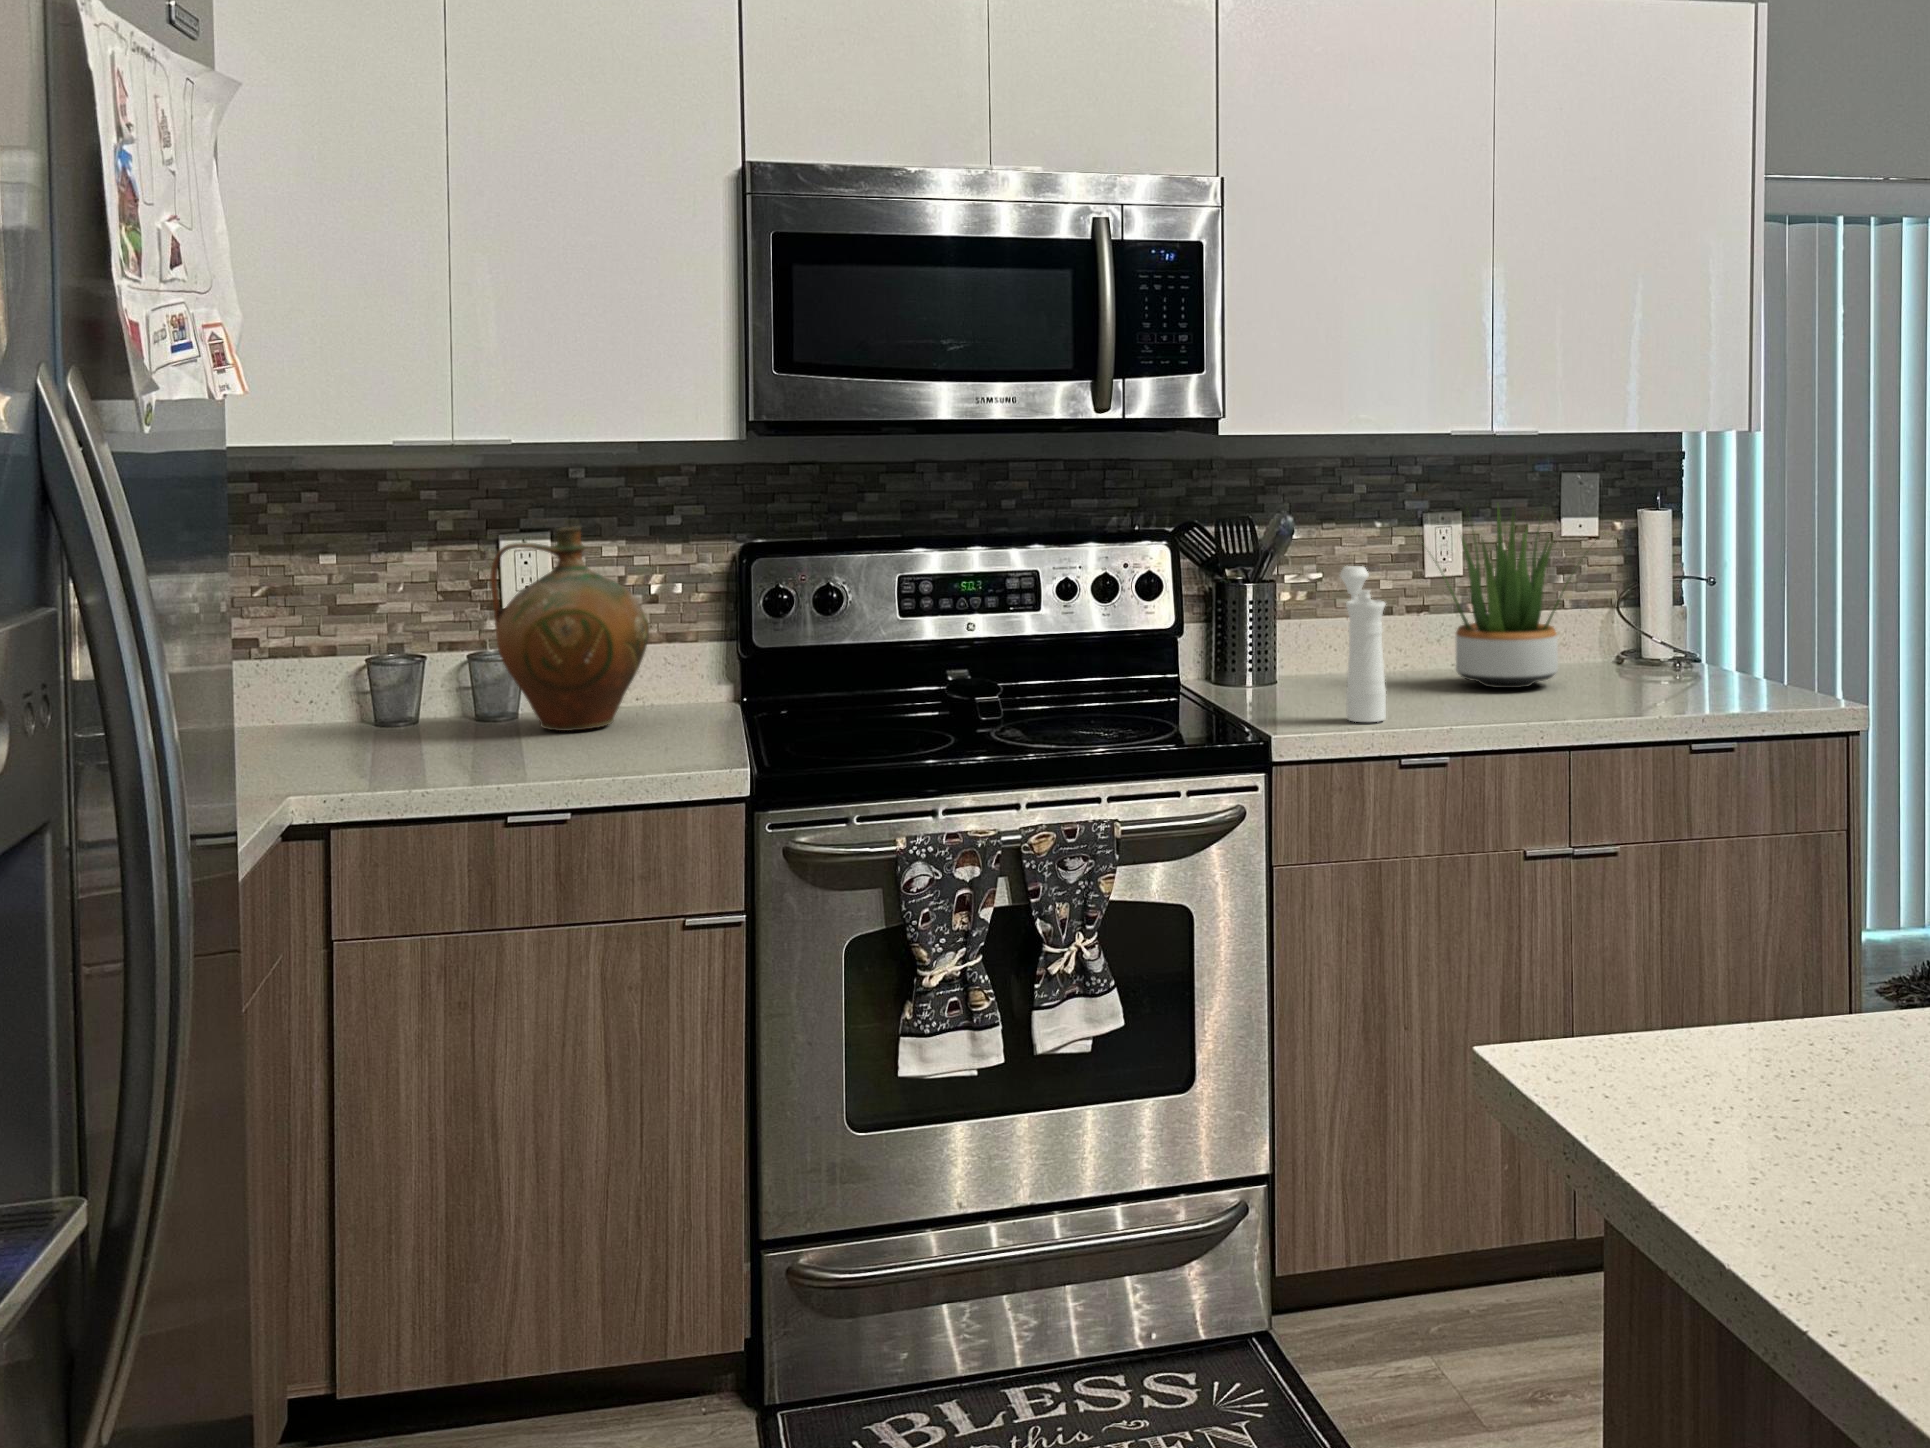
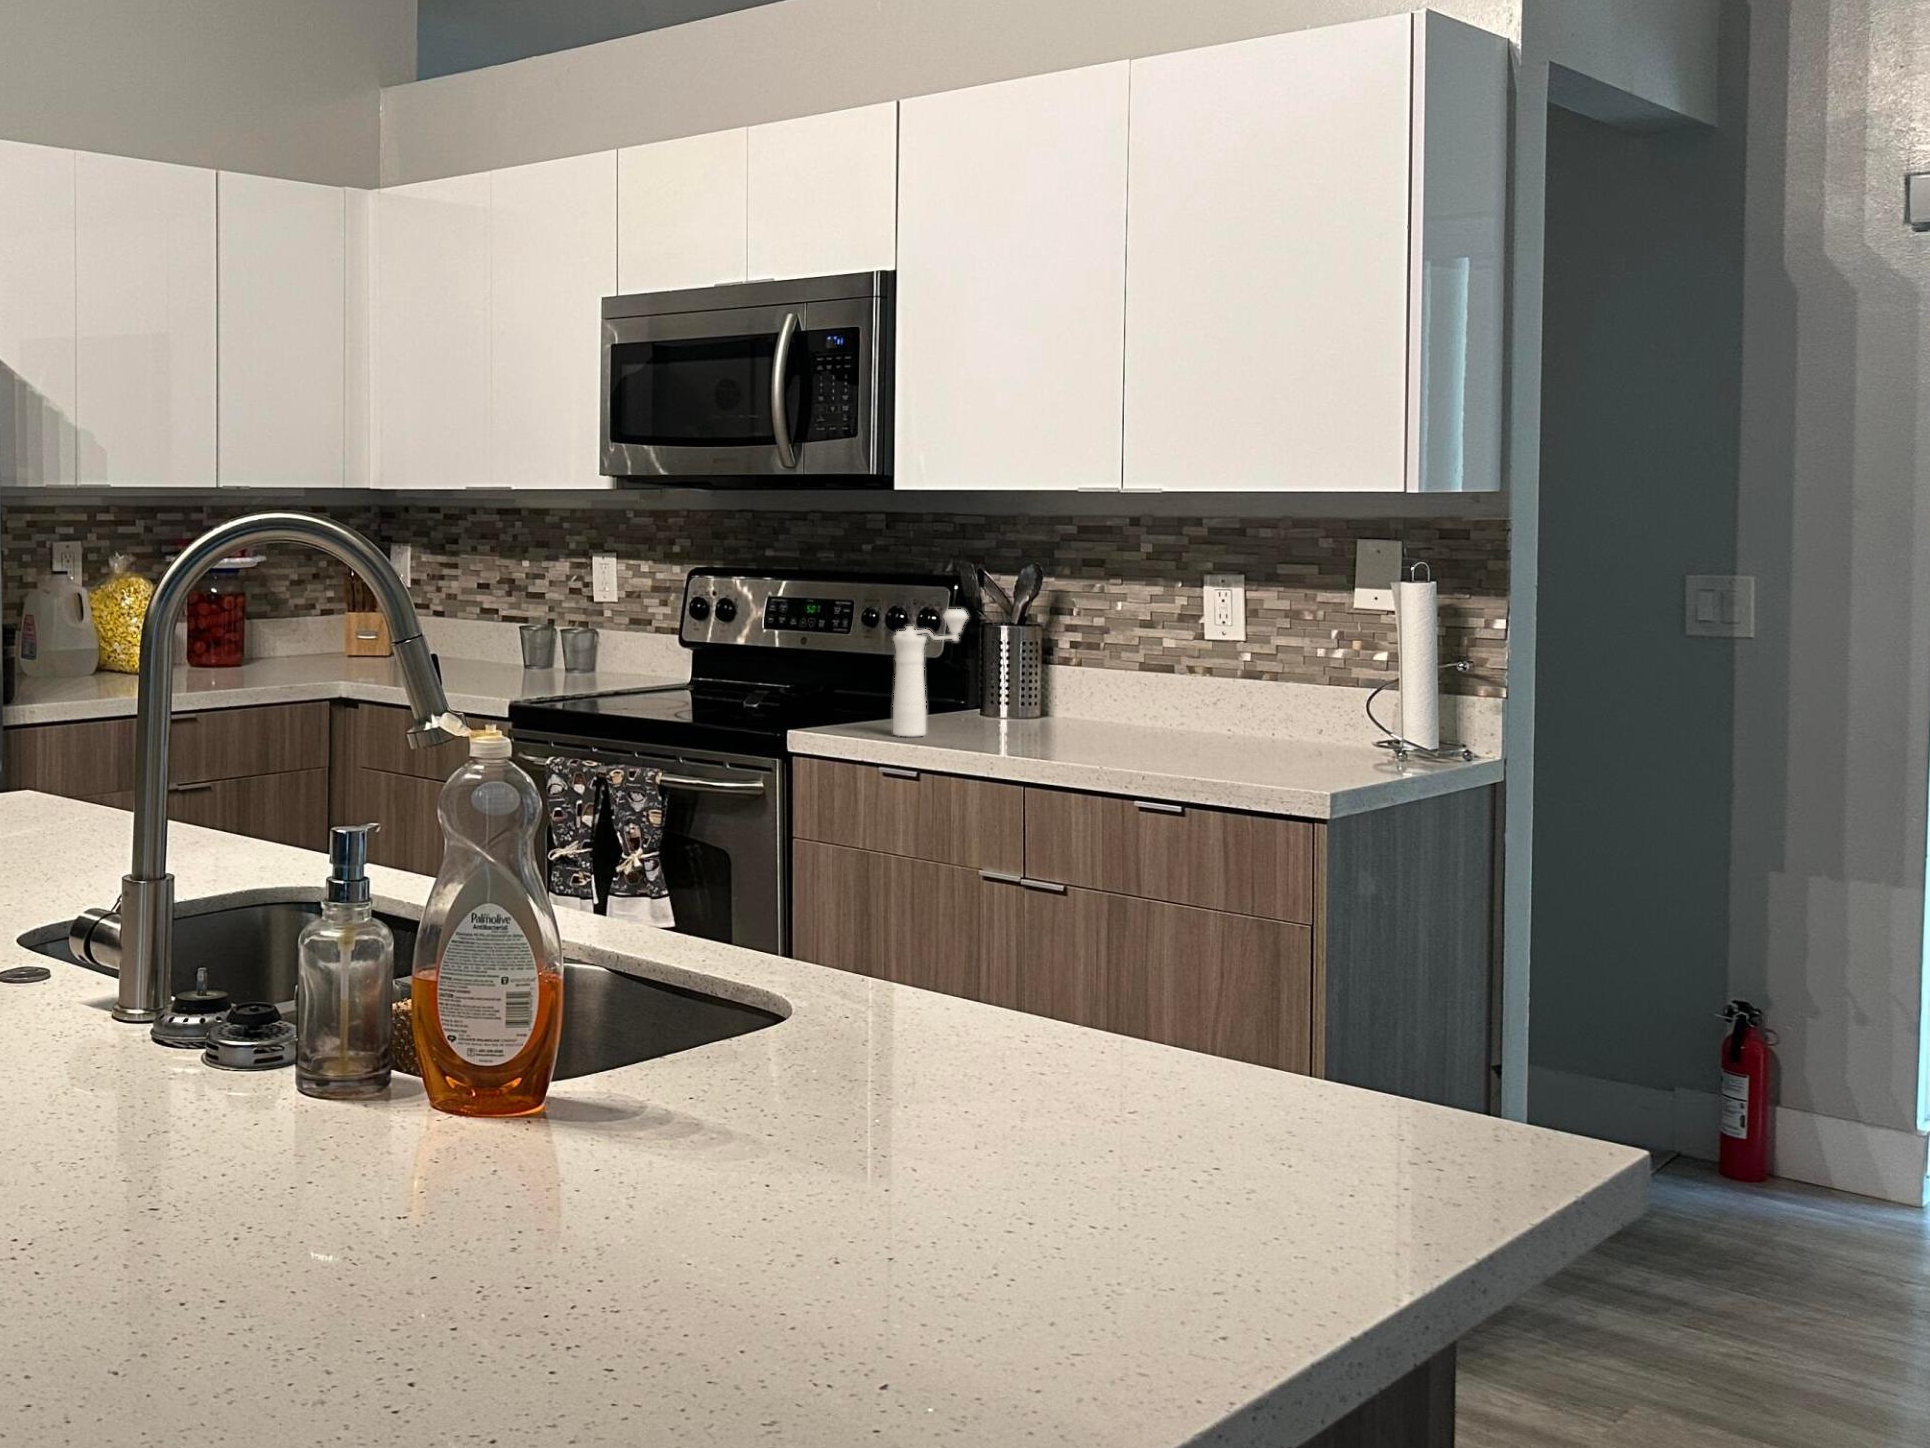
potted plant: present [1417,507,1592,688] -> none [1063,566,1240,740]
ceramic jug: present [490,526,649,731] -> none [530,549,623,678]

